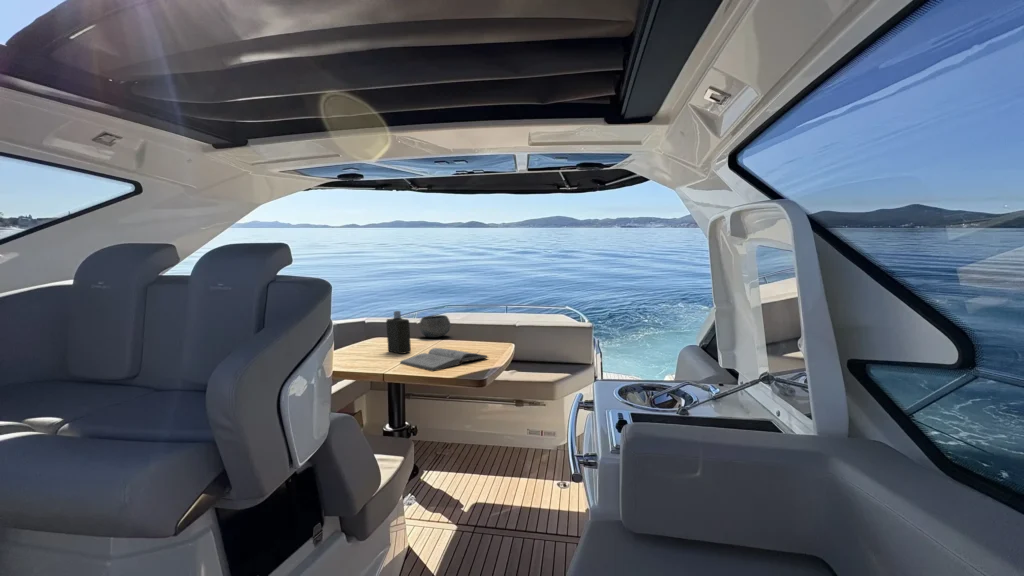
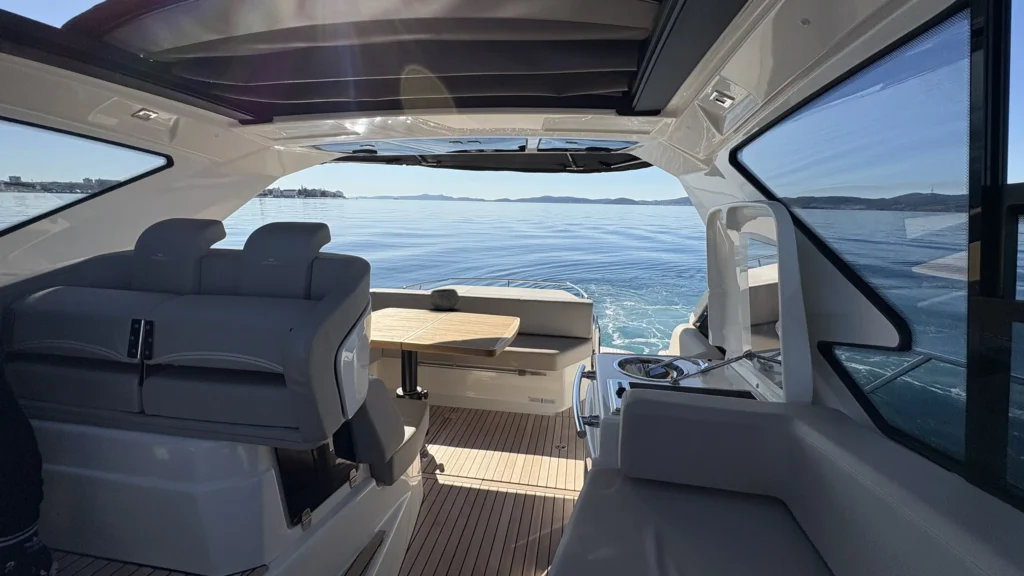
bottle: present [386,311,411,354] -> none [401,284,424,325]
book: present [400,348,488,371] -> none [414,320,498,342]

